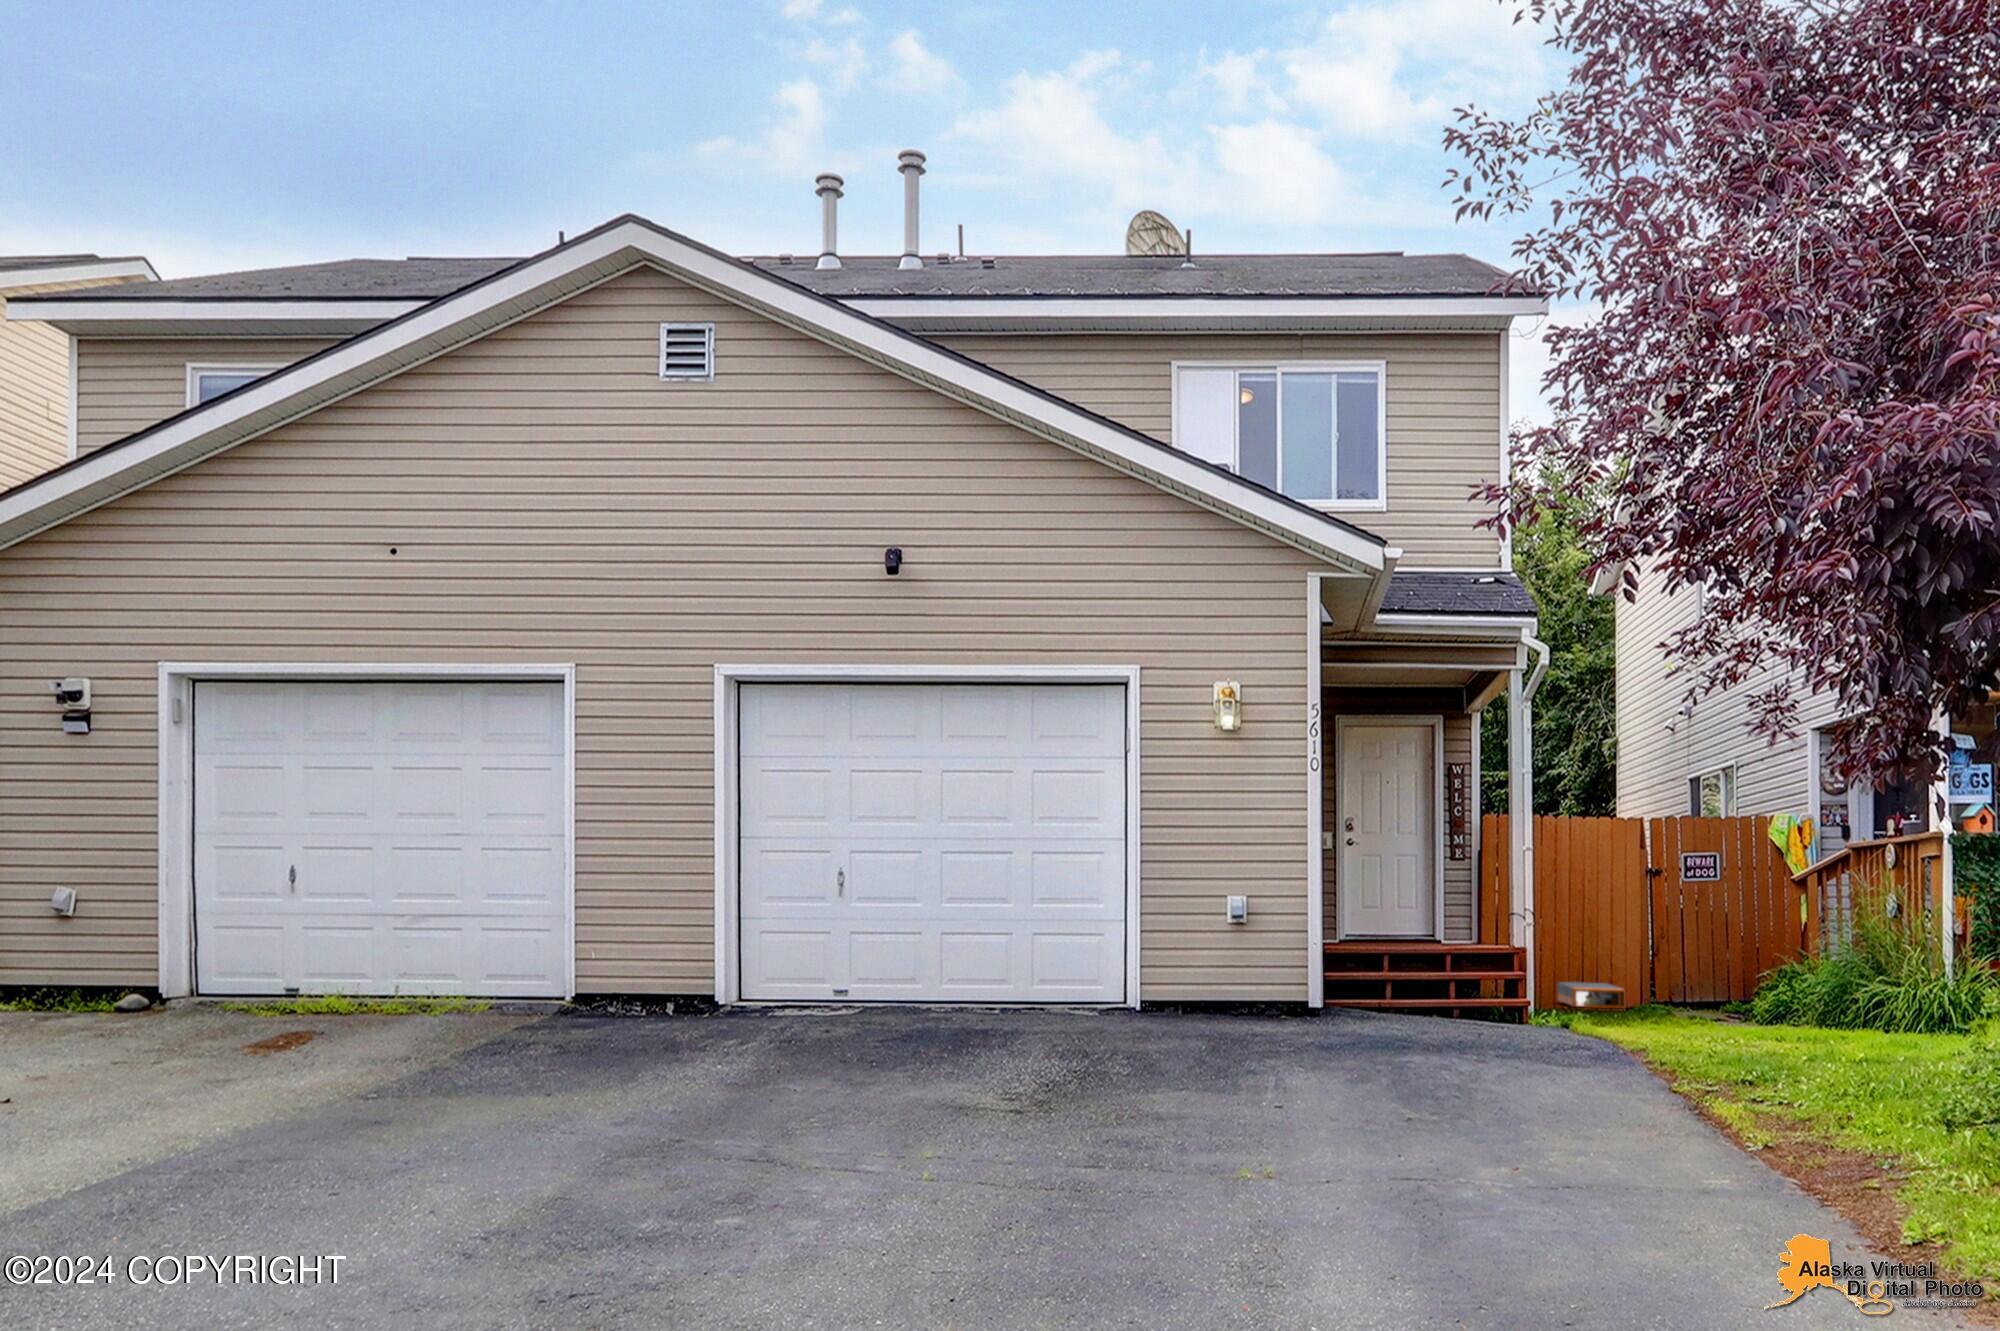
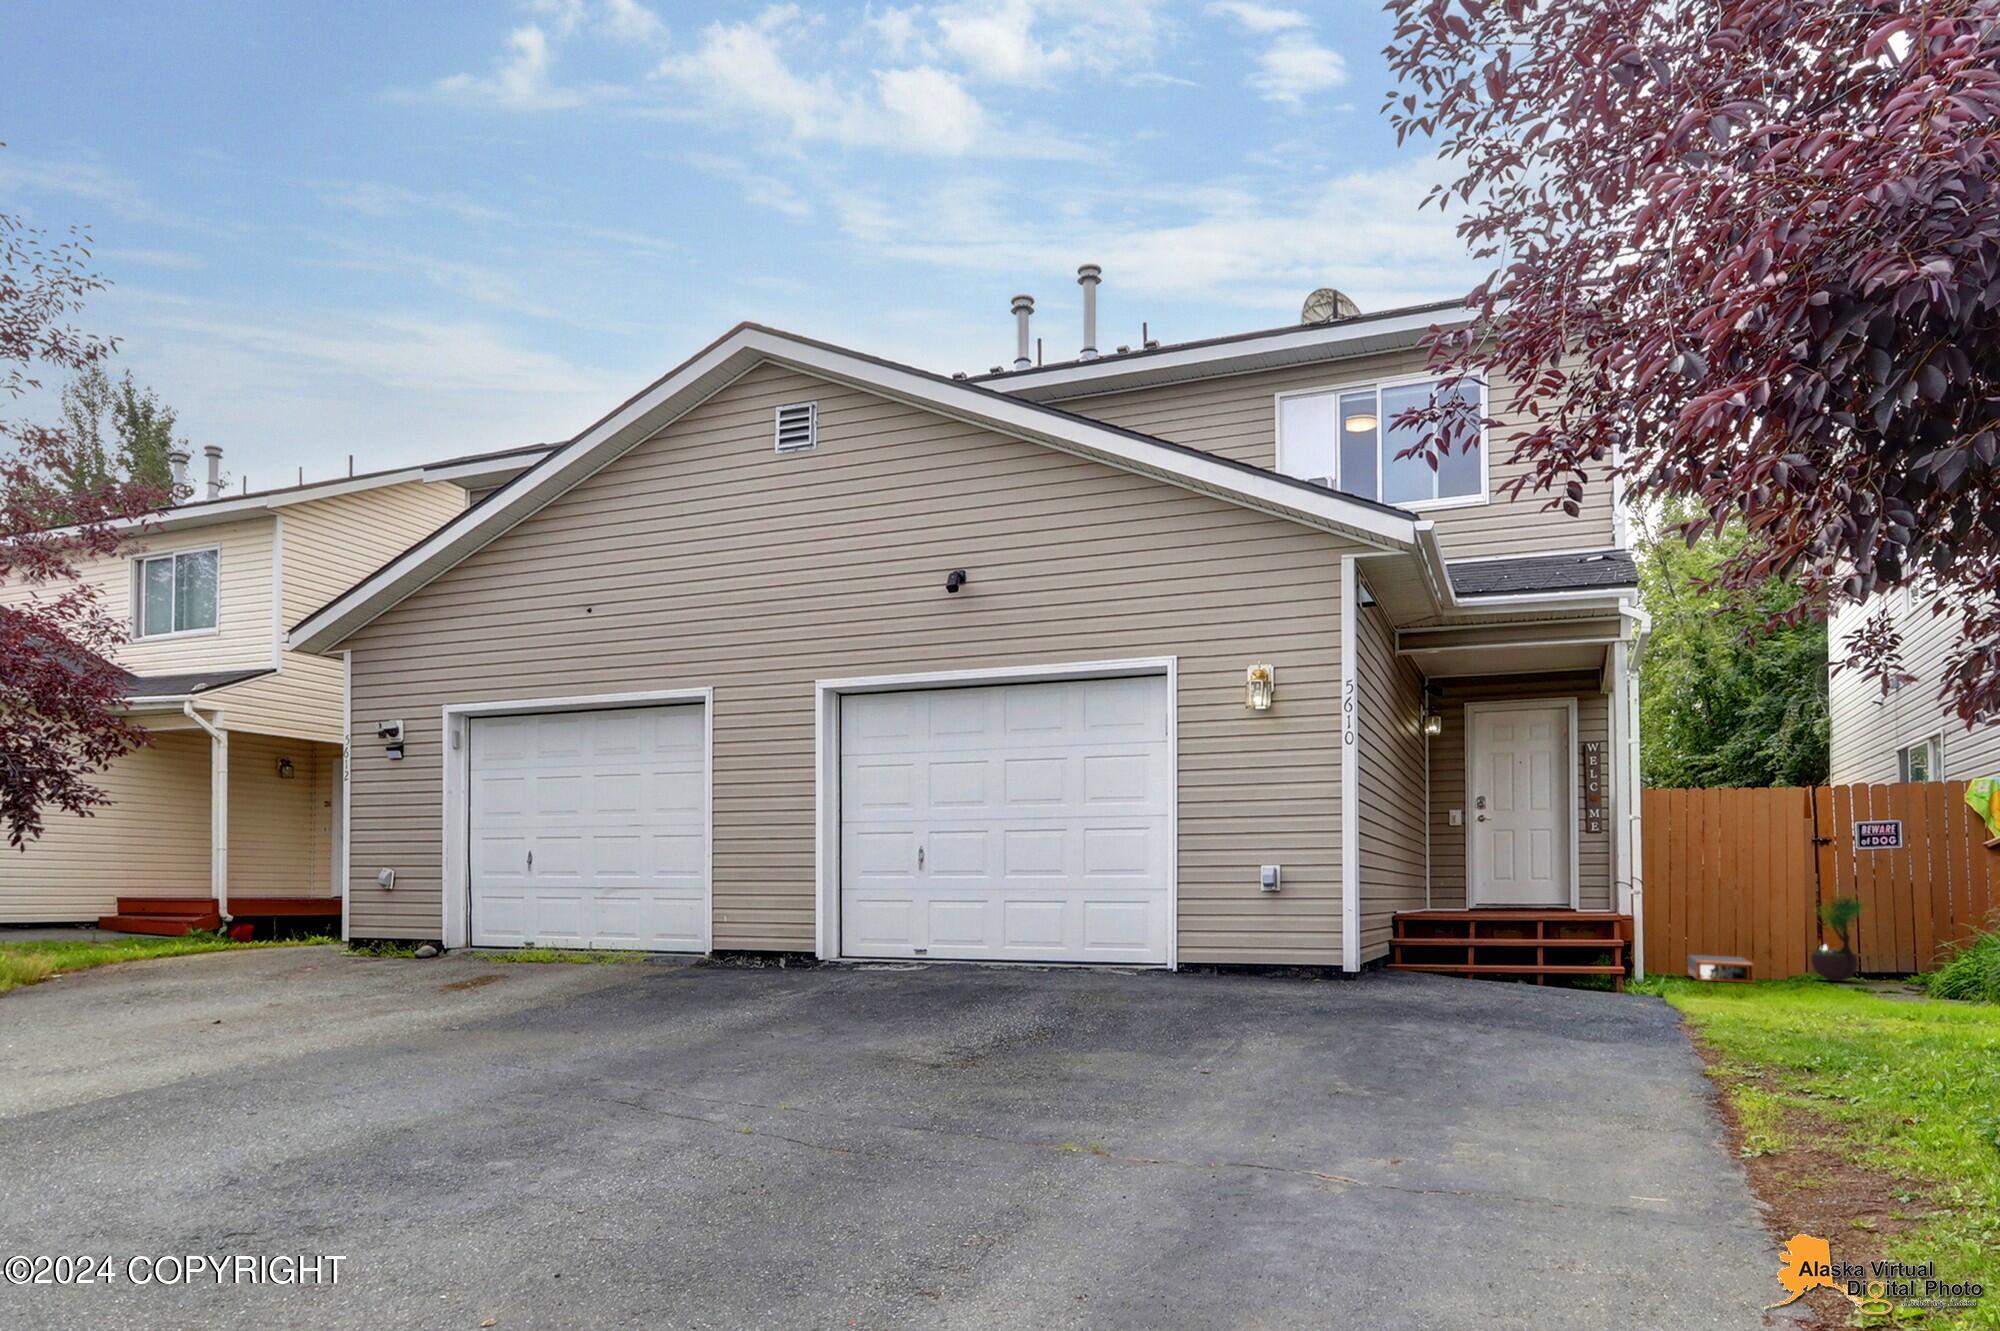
potted tree: none [1668,914,1722,1005] -> present [1811,895,1864,981]

